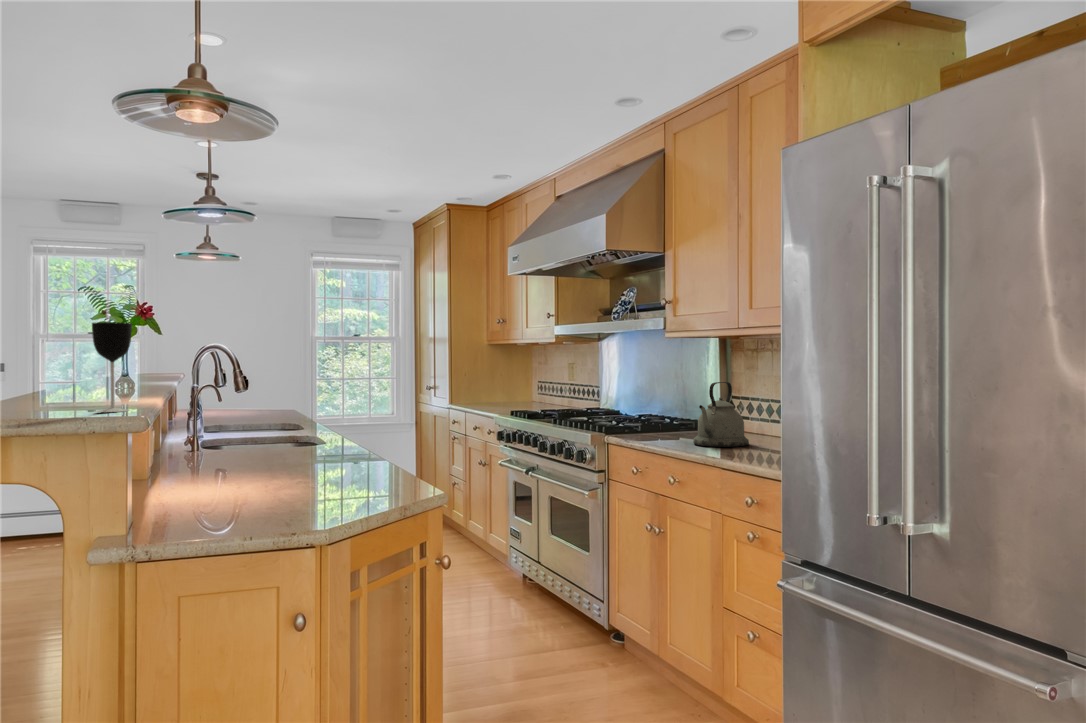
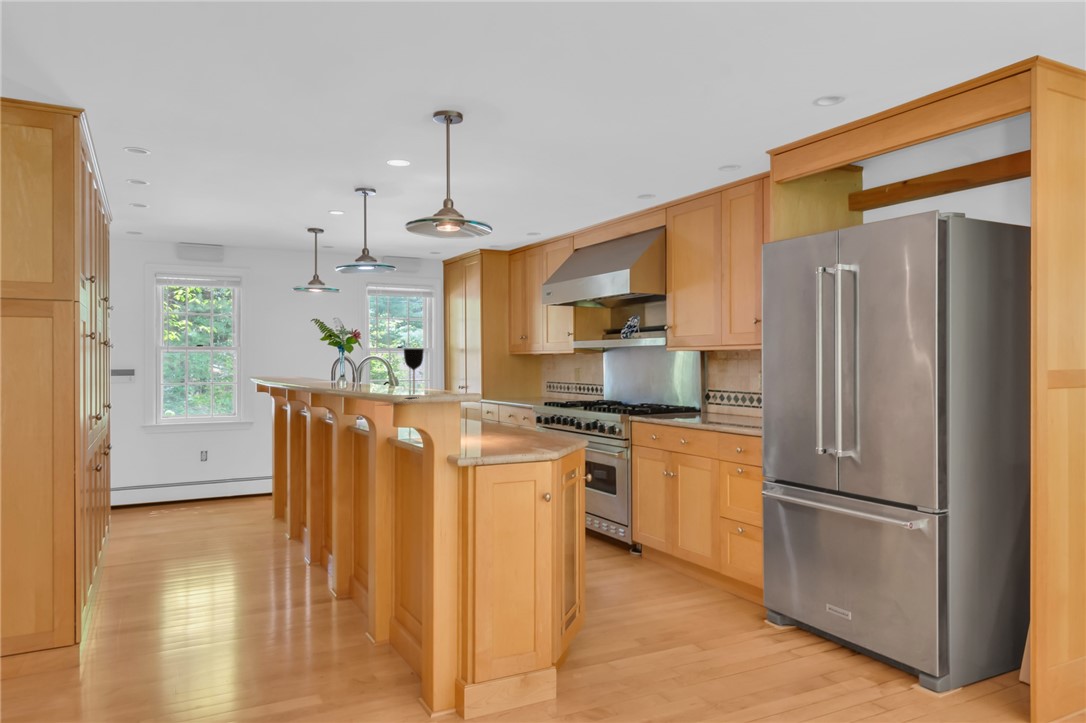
kettle: present [693,382,749,447] -> none [691,380,727,421]

